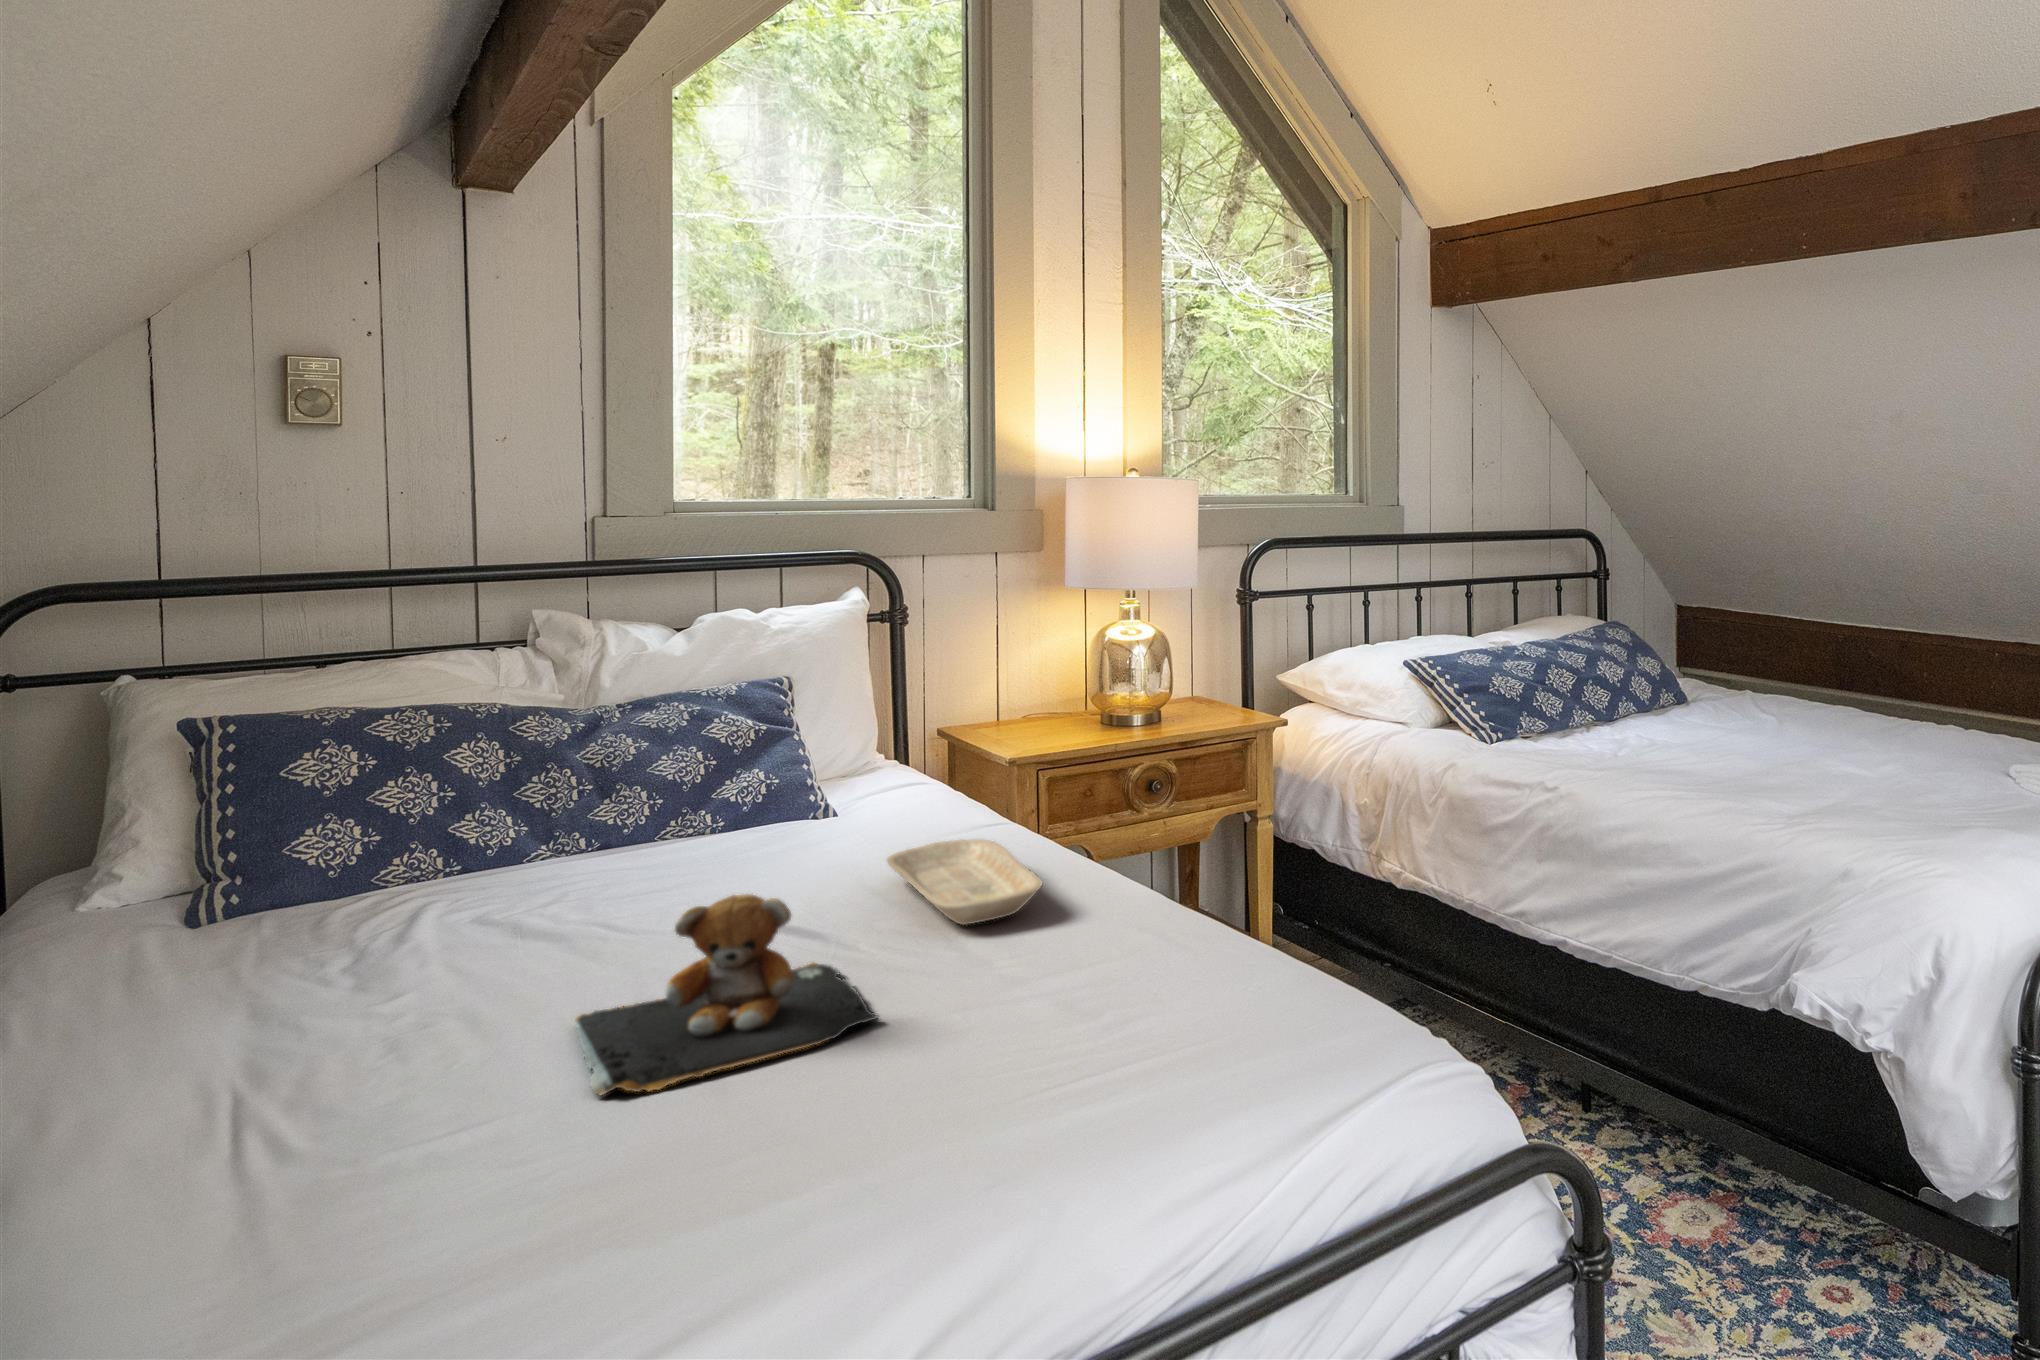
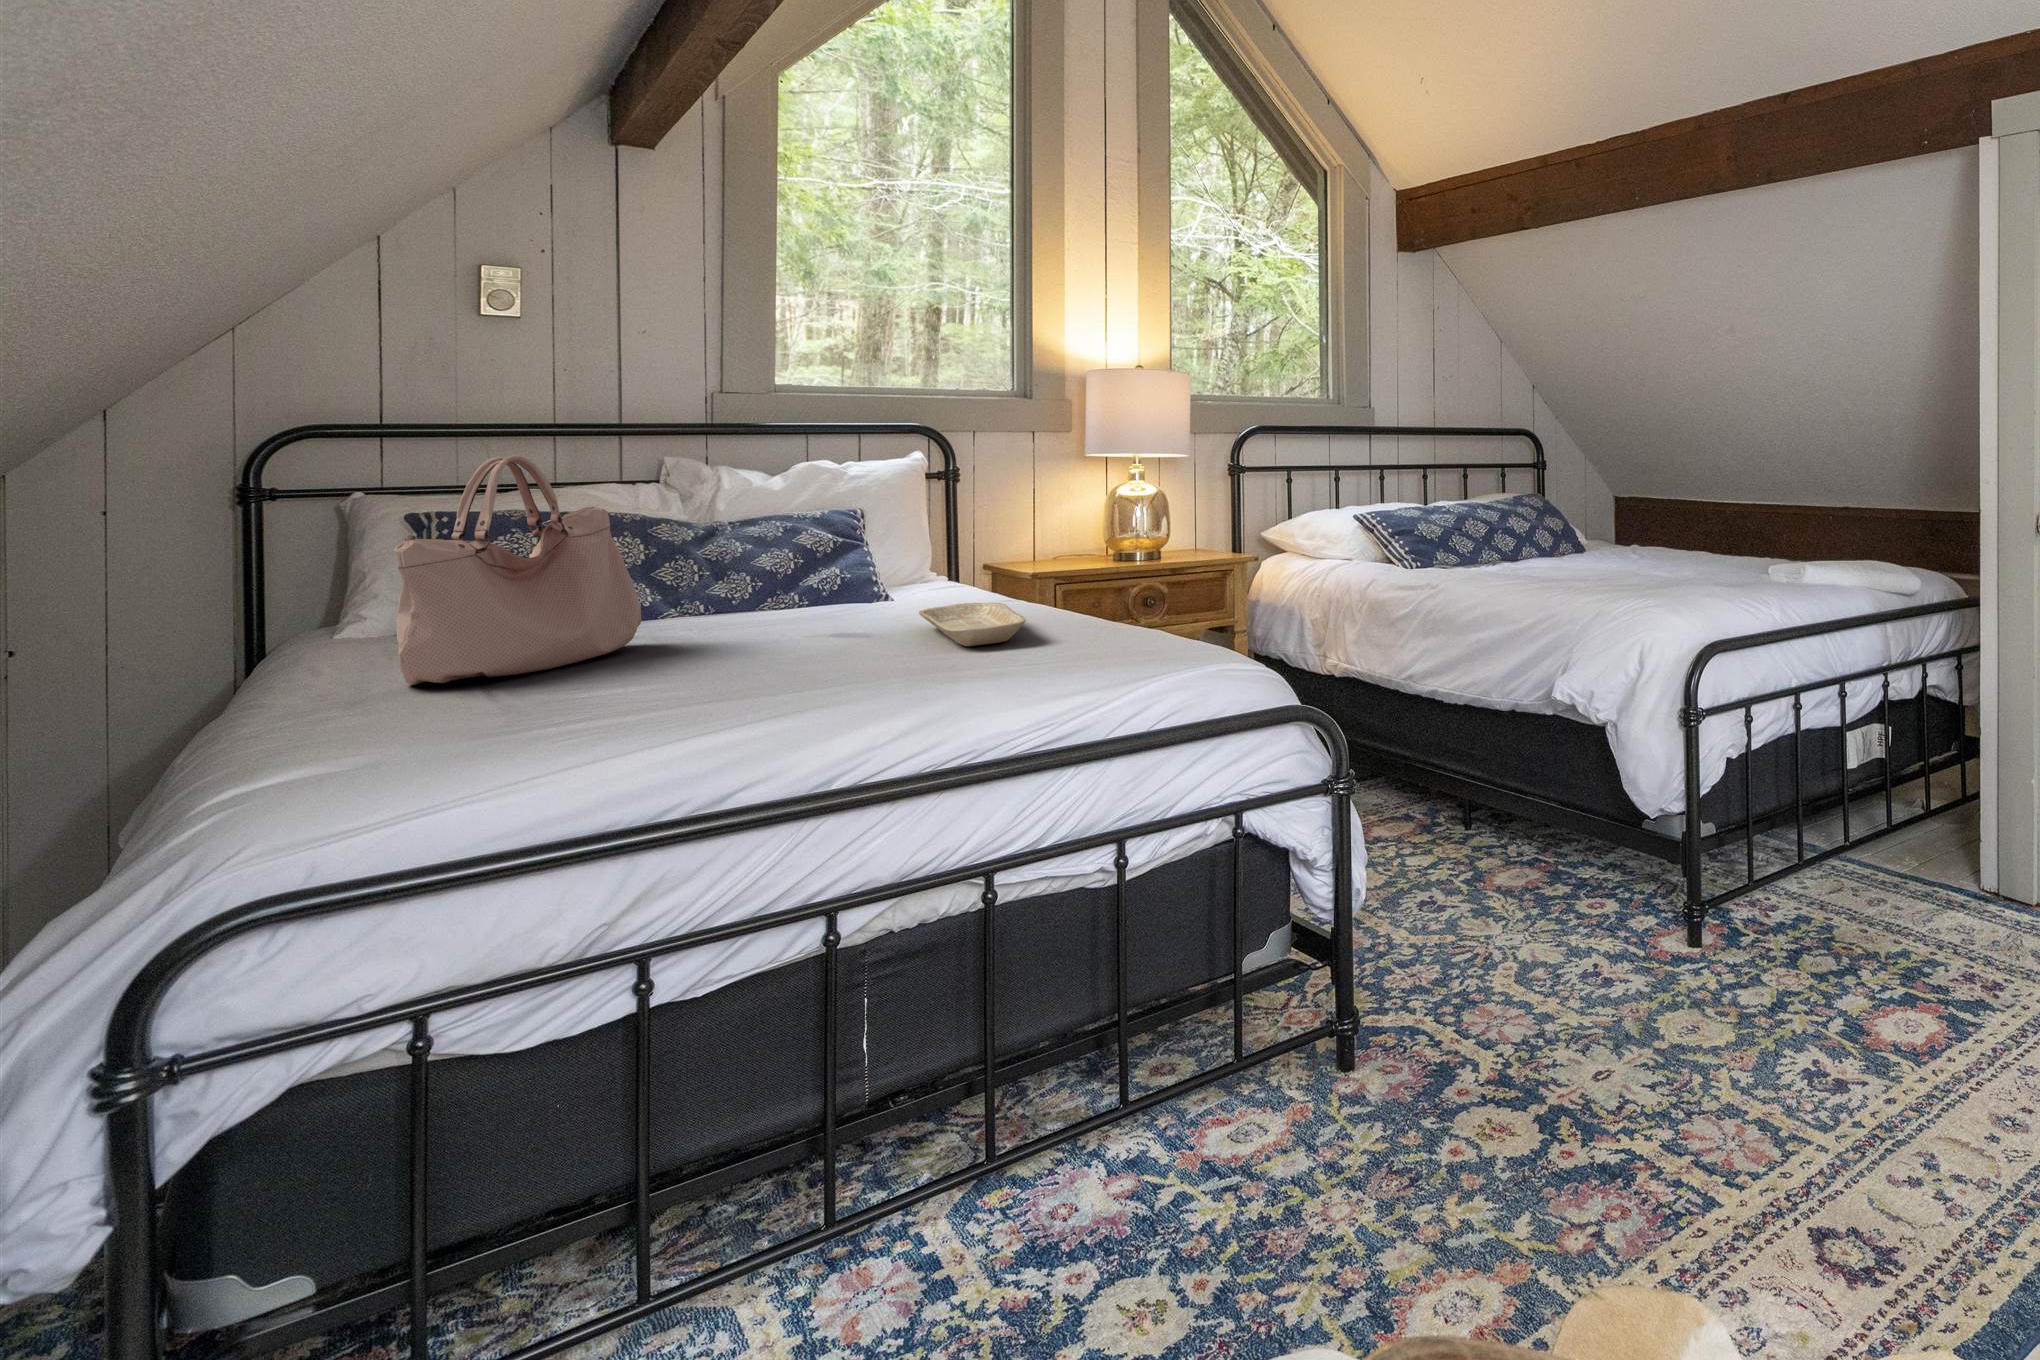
handbag: none [161,670,506,1023] -> present [394,455,641,685]
teddy bear: present [575,894,879,1095] -> none [682,596,893,713]

